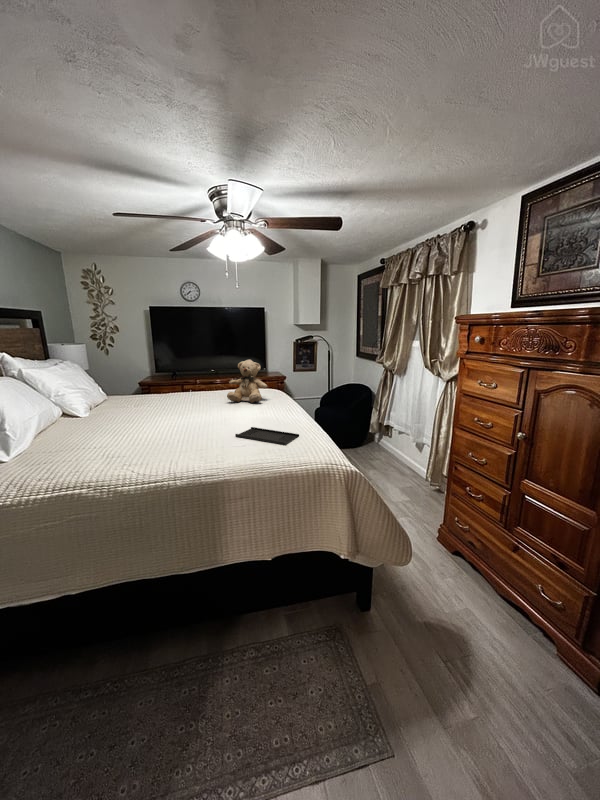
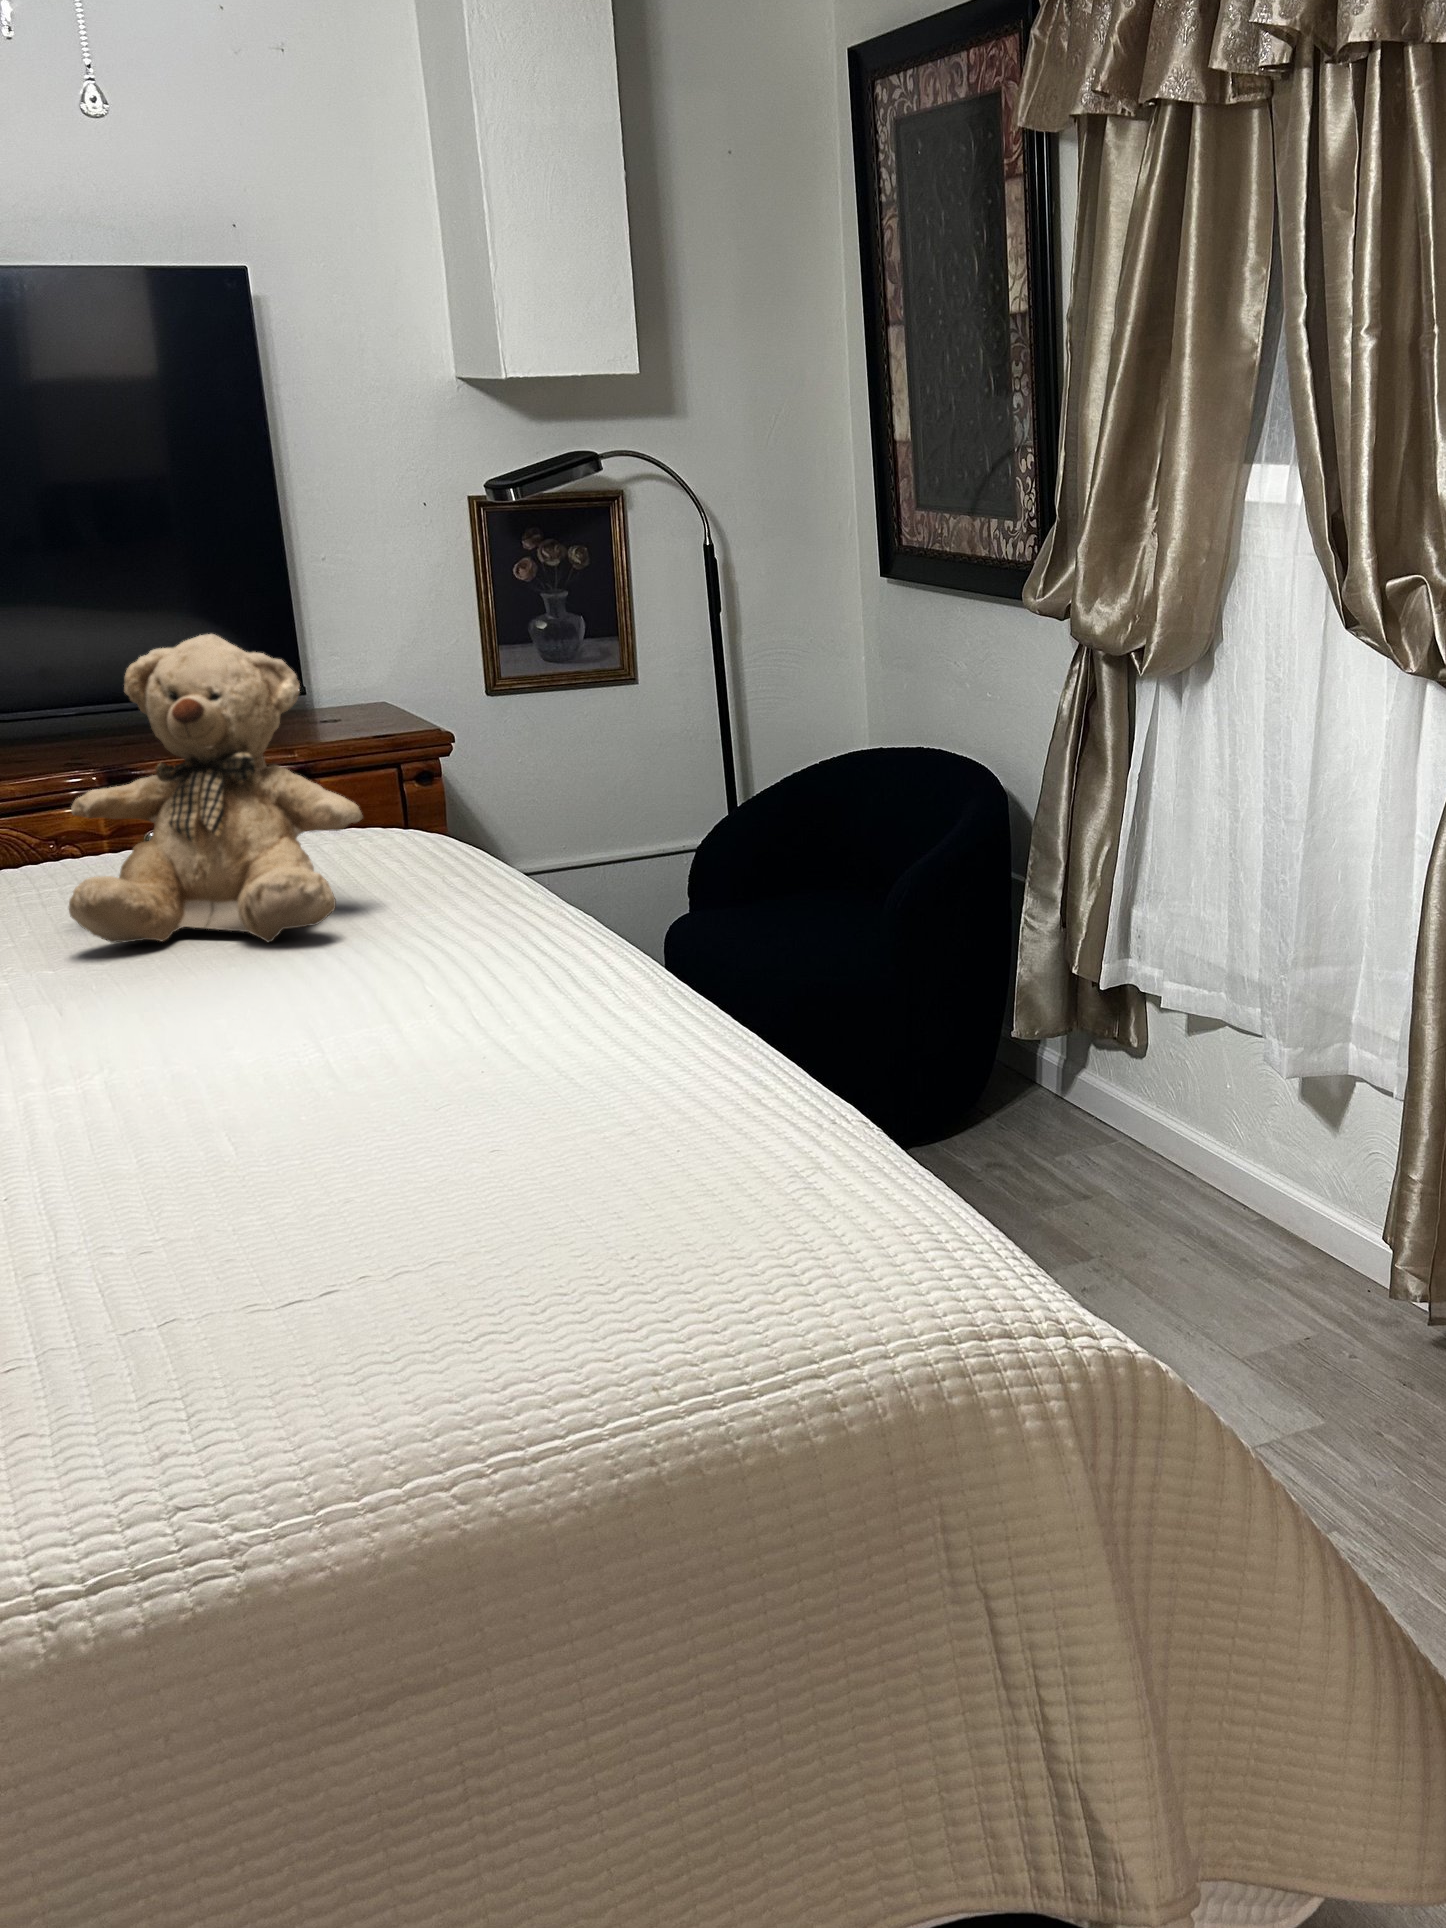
tray: present [235,427,299,445] -> none [223,1132,695,1244]

